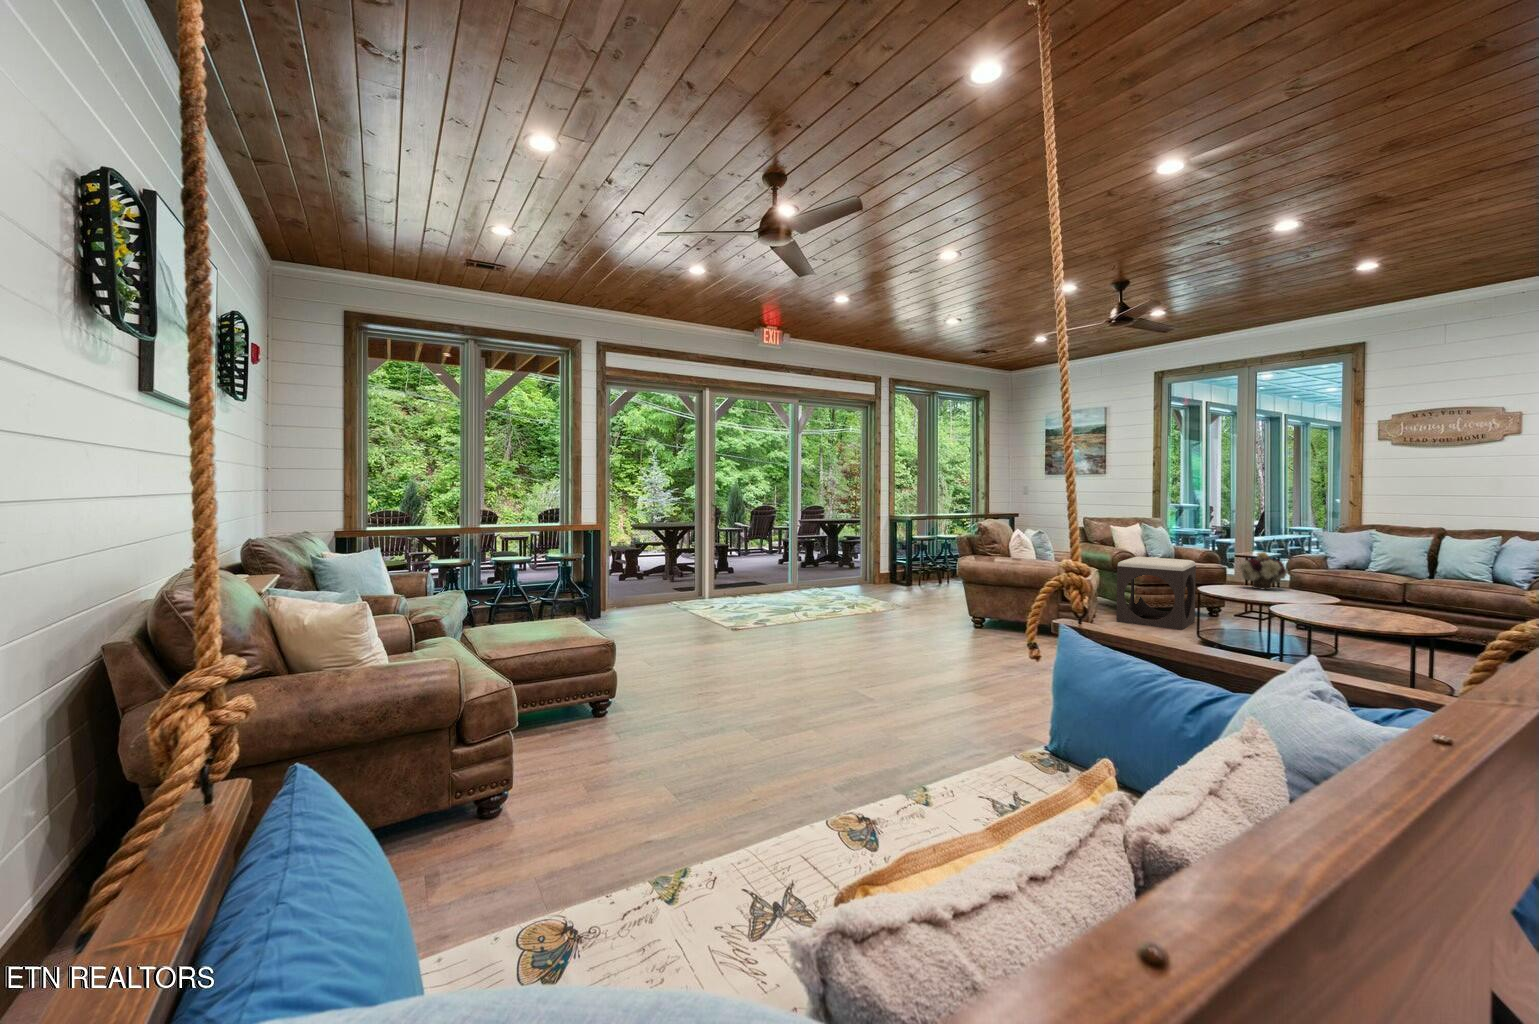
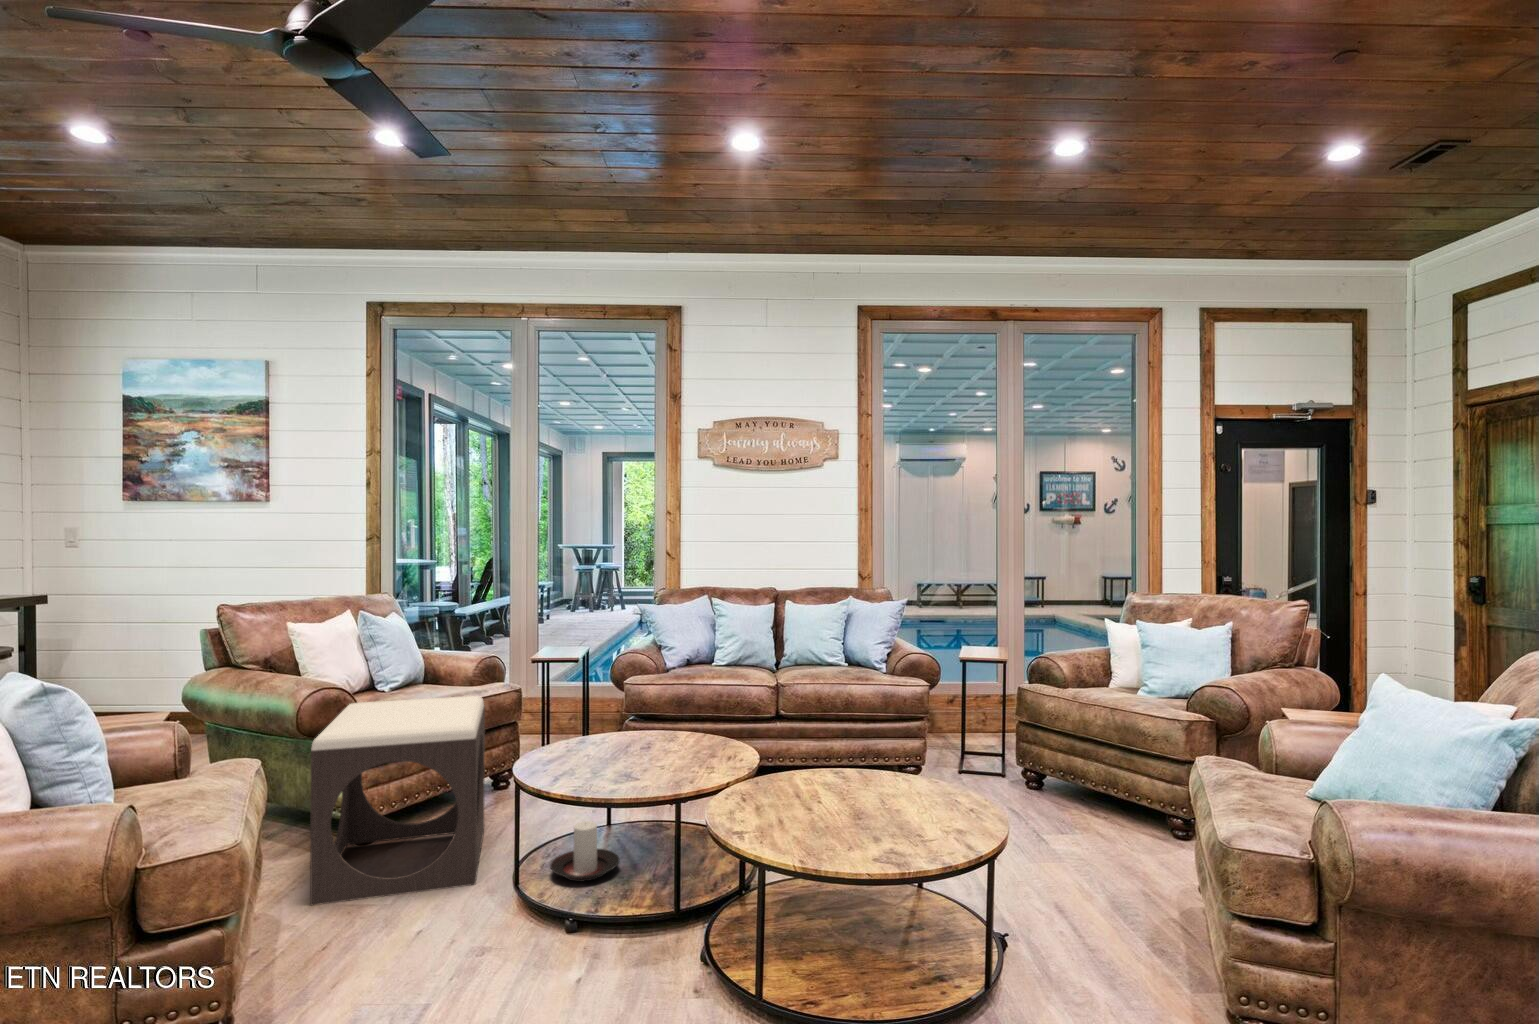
flower arrangement: present [1239,552,1288,590] -> none [593,674,681,761]
candle holder: none [1215,612,1251,636] -> present [551,821,620,882]

